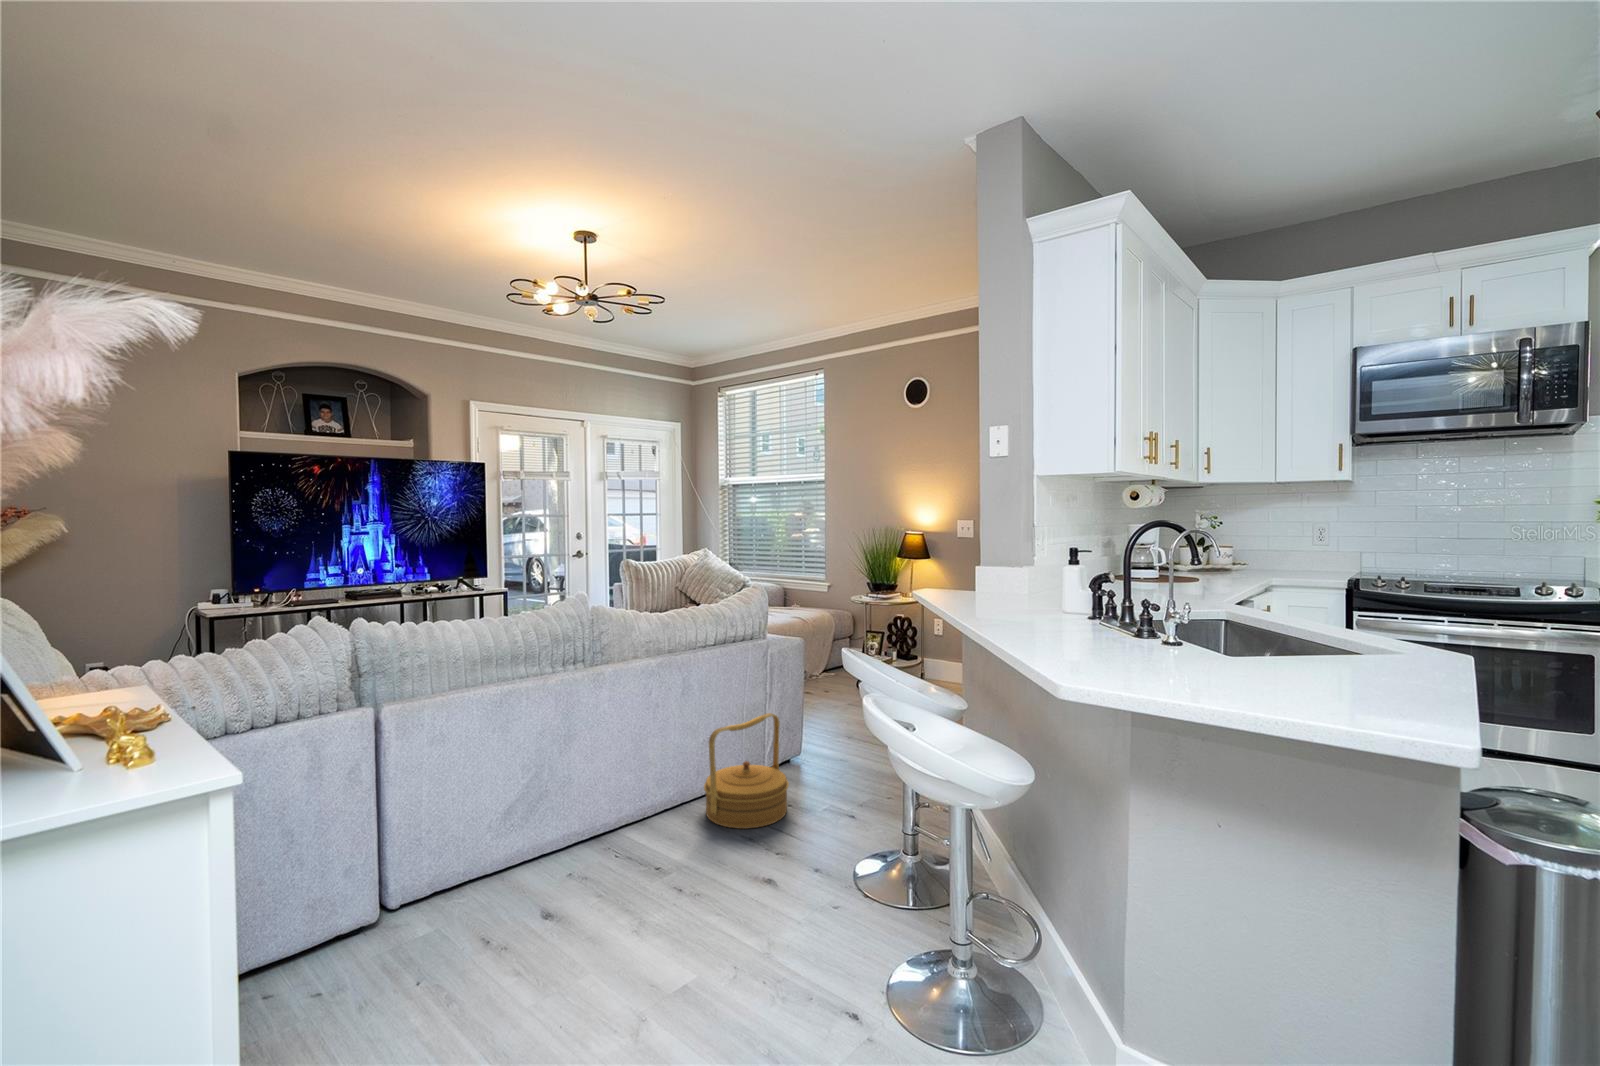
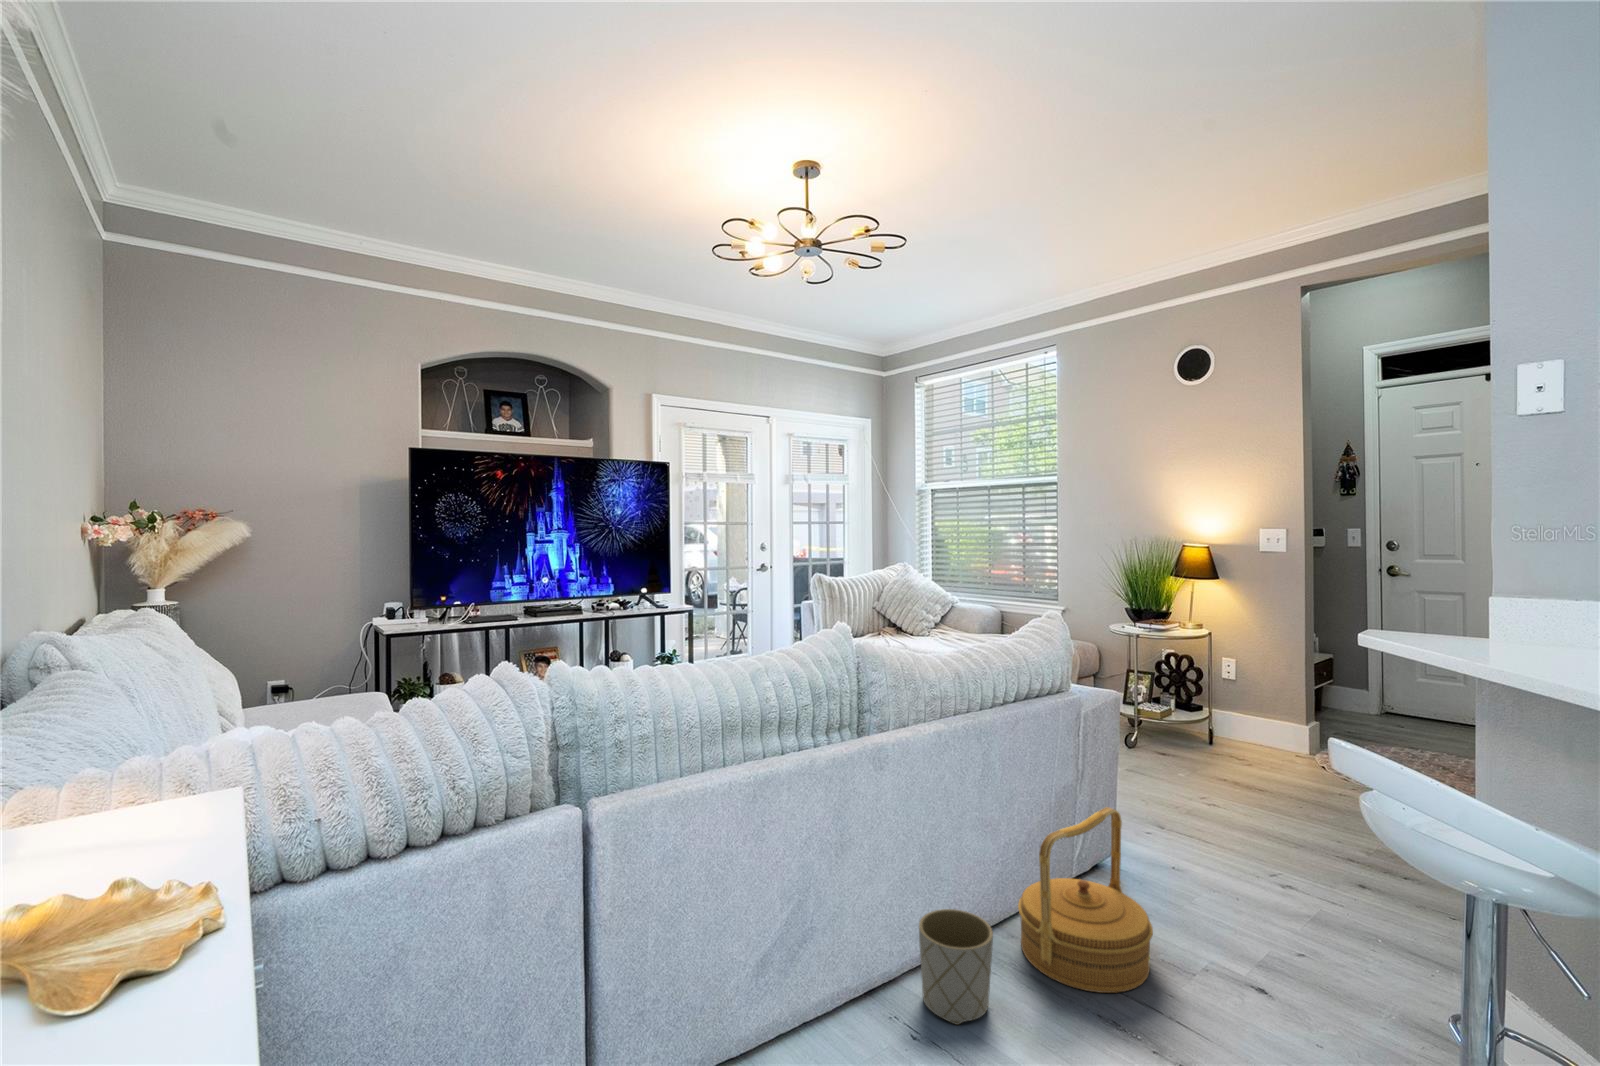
planter: none [620,783,670,852] -> present [919,909,993,1025]

